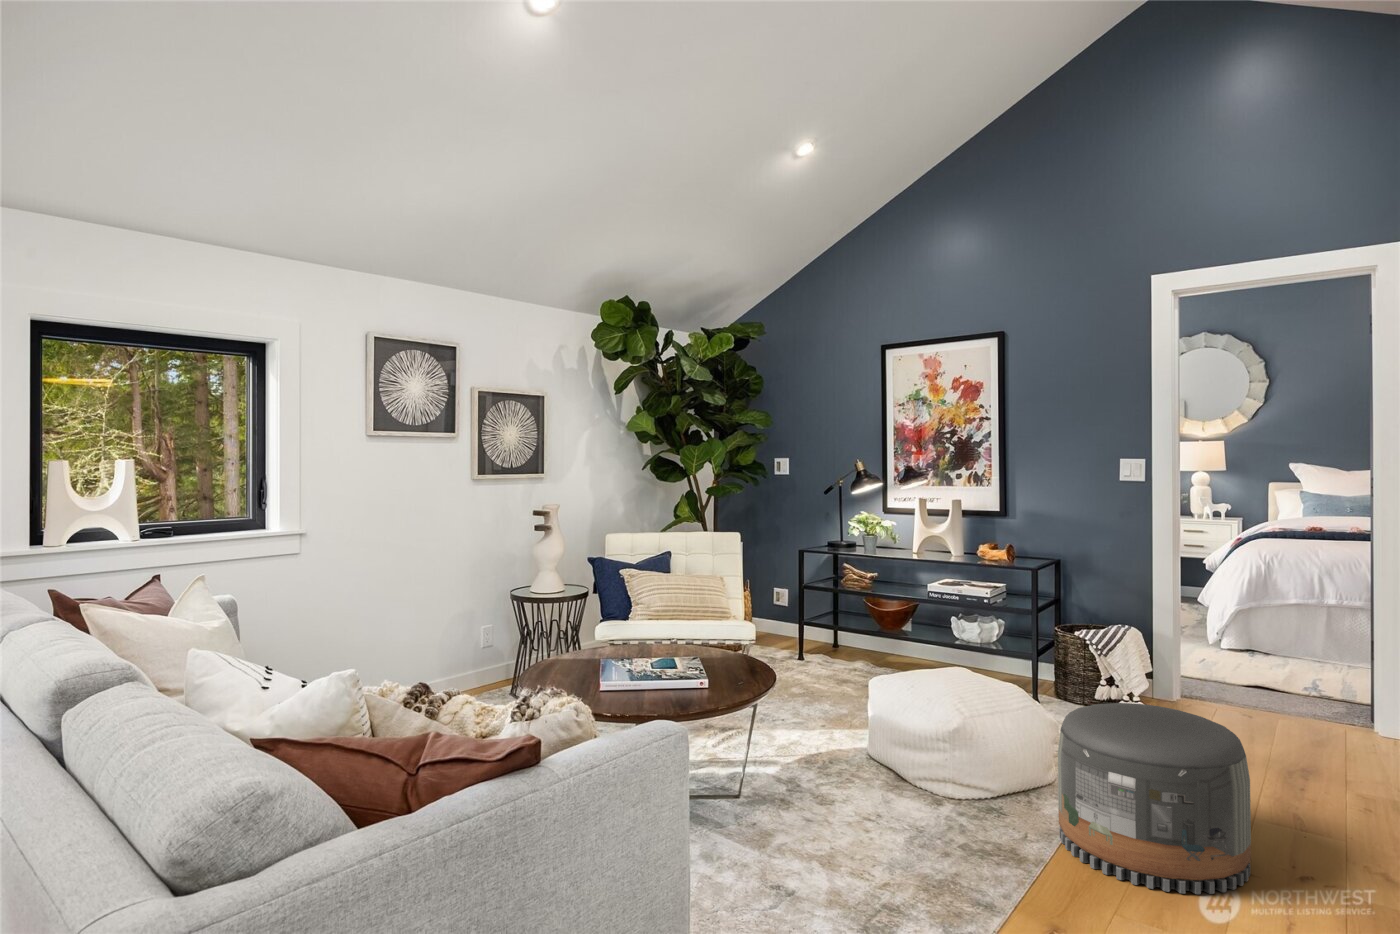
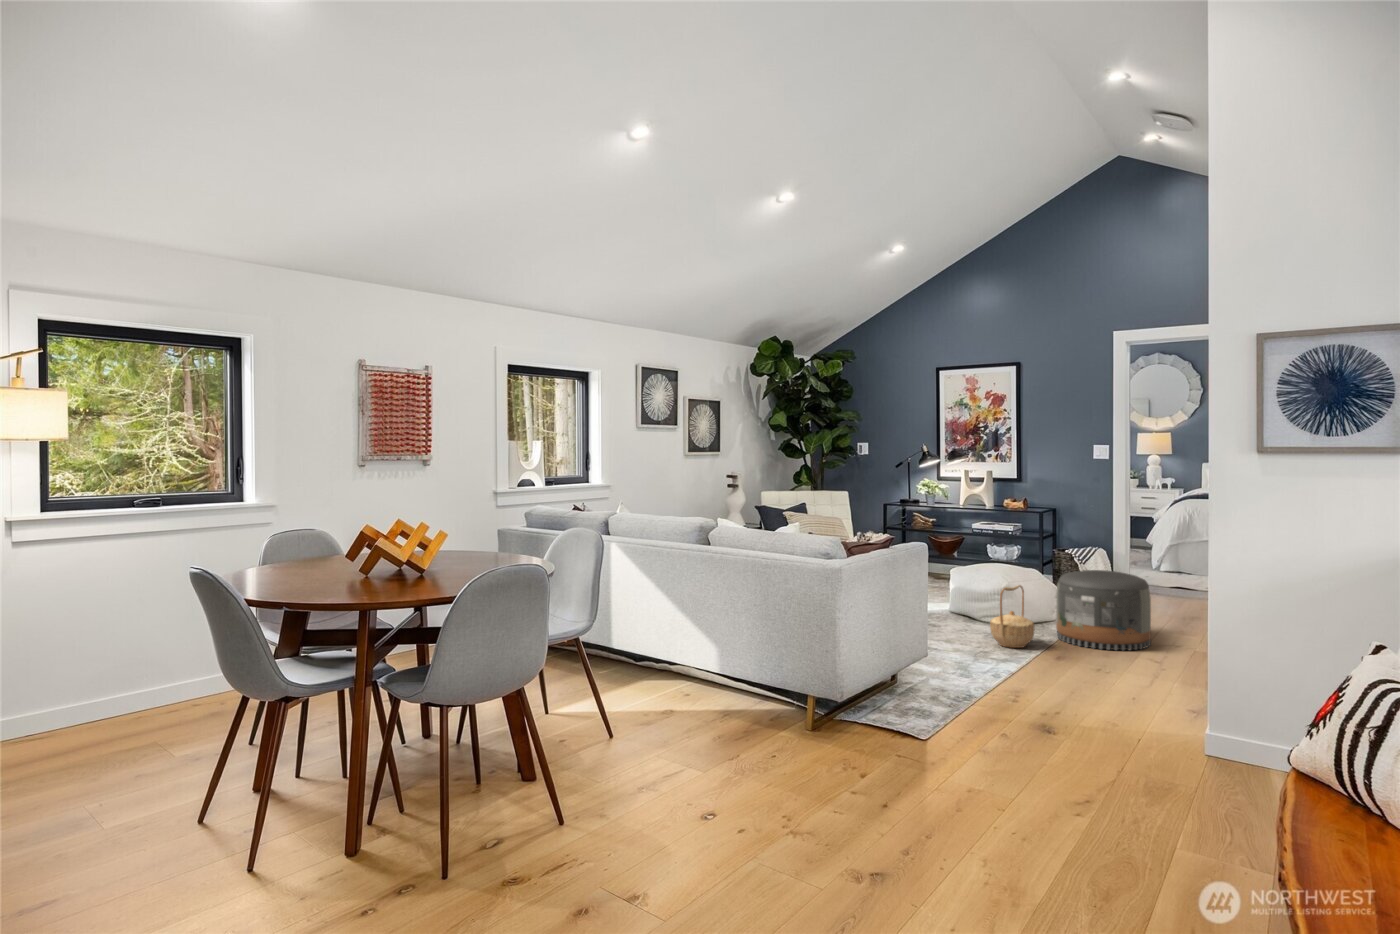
basket: none [925,742,1013,881] -> present [990,585,1035,648]

